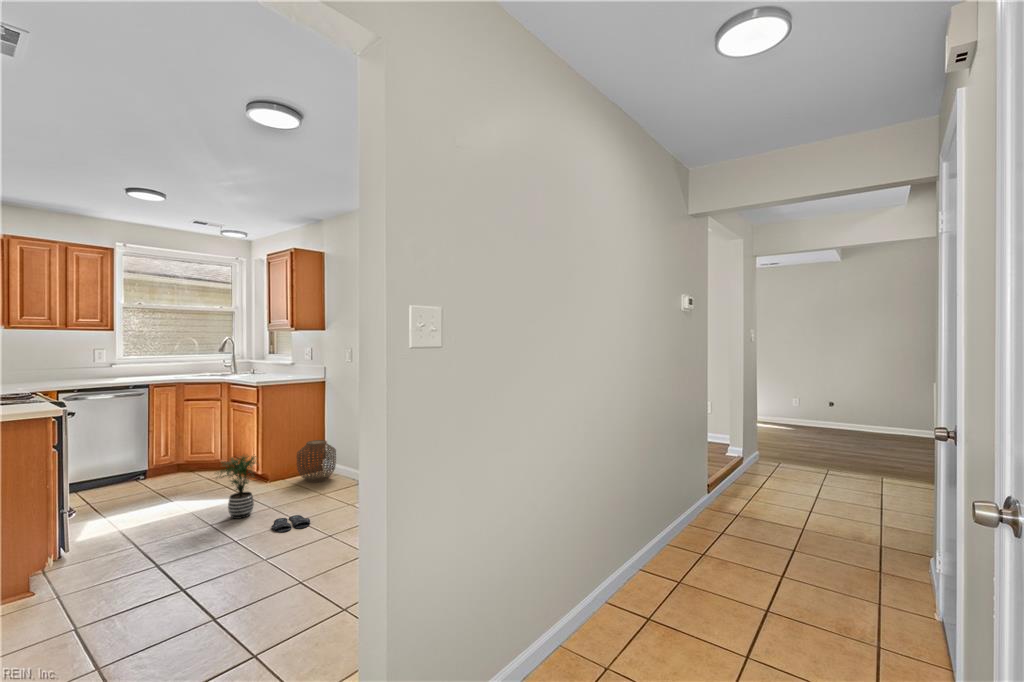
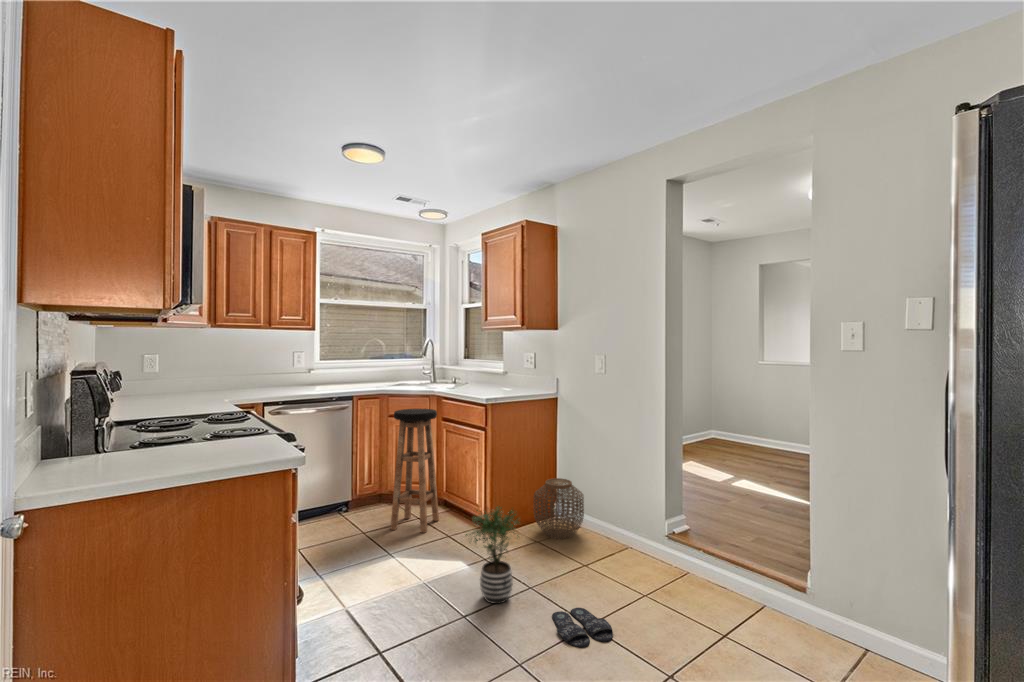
bar stool: none [179,392,225,487] -> present [391,409,439,533]

